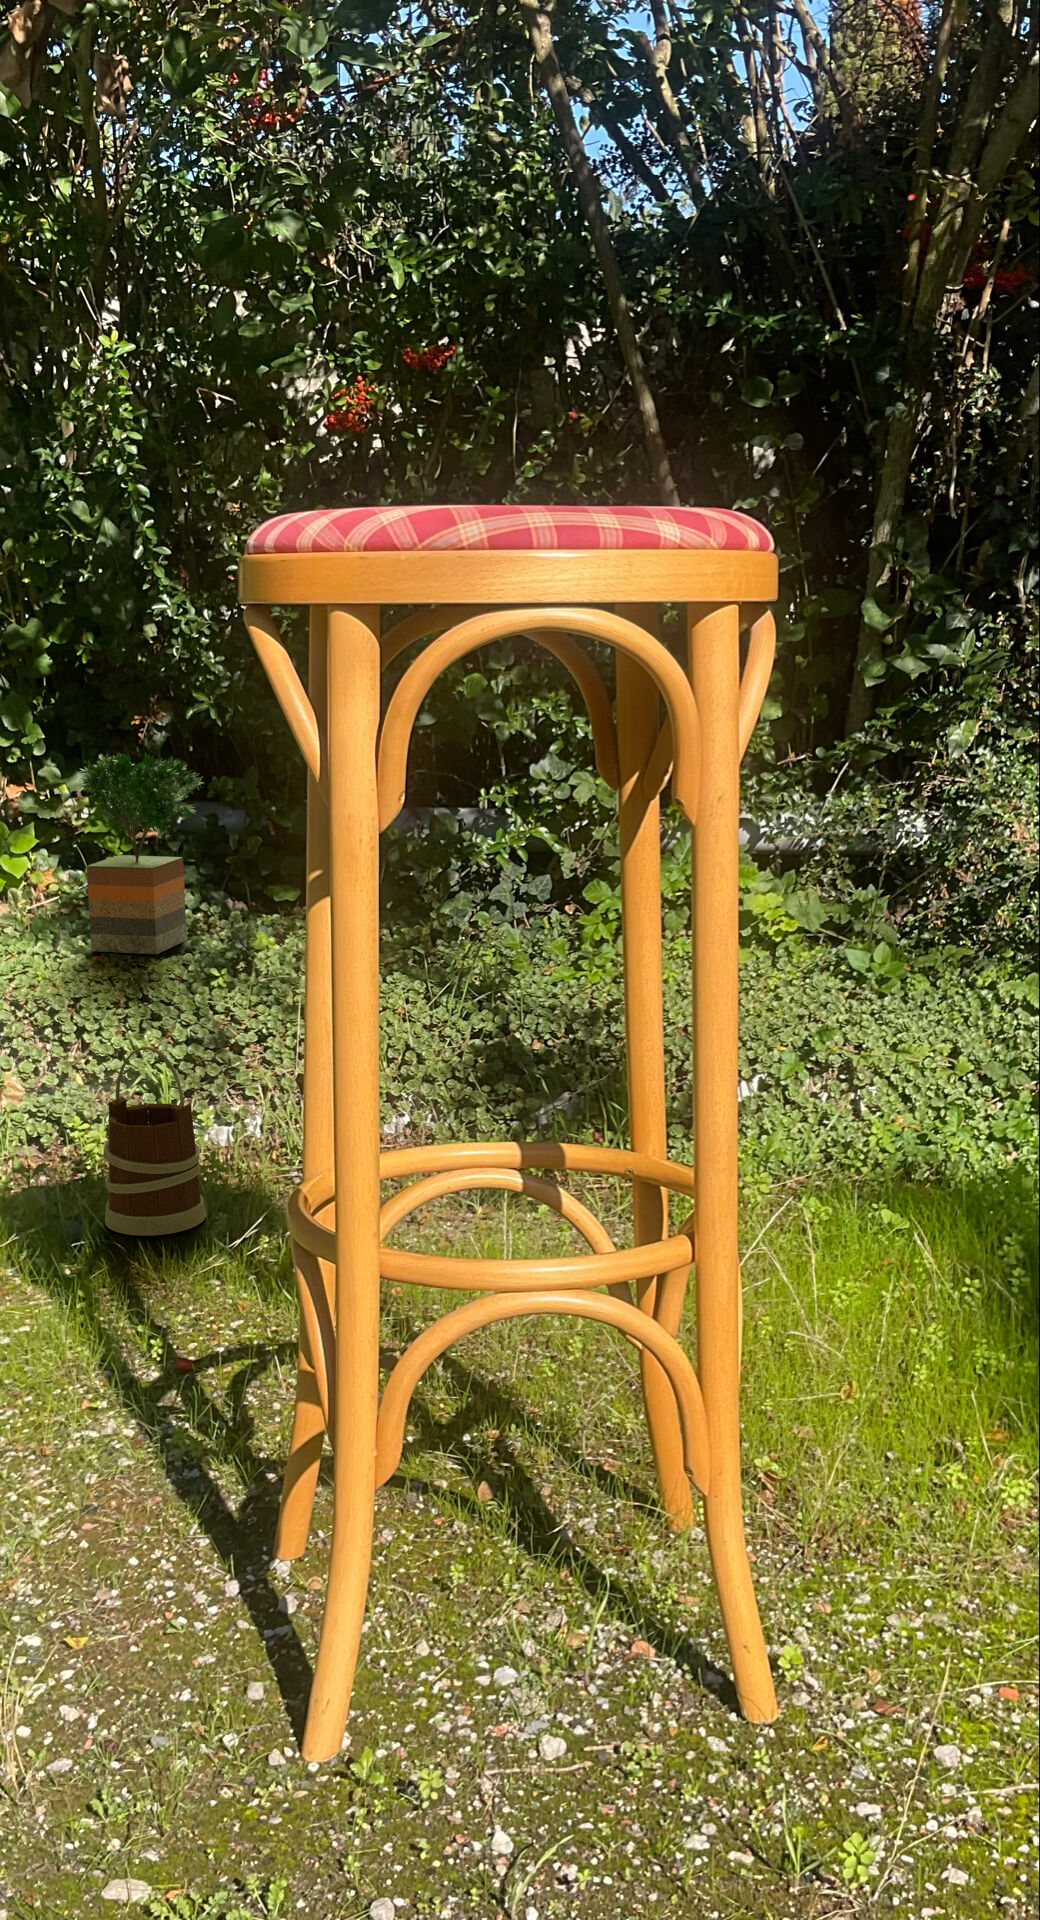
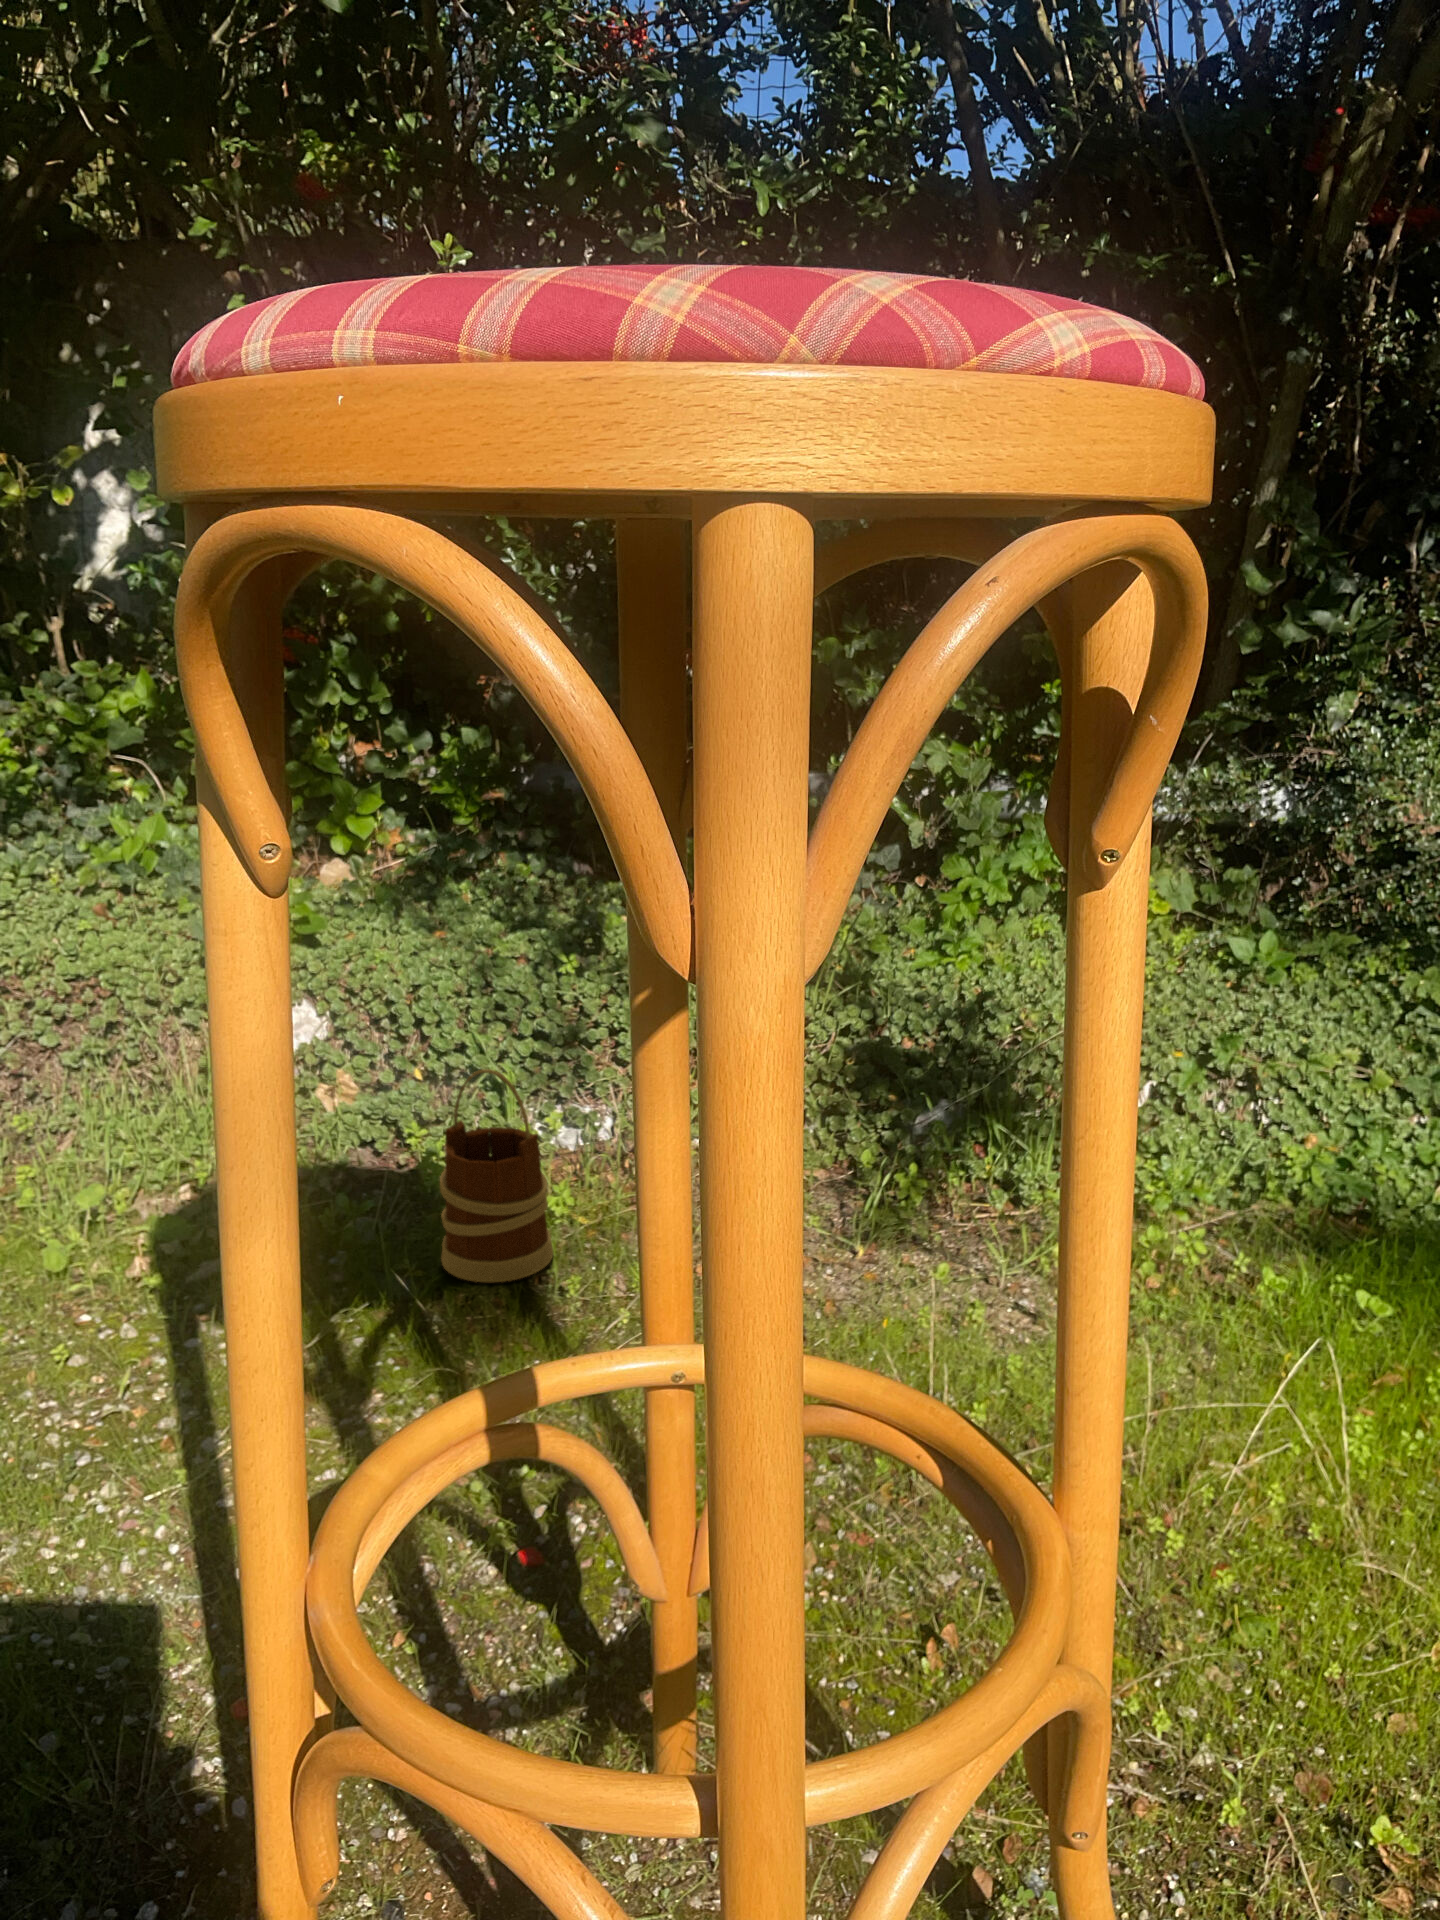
potted tree: present [79,753,203,954] -> none [418,718,552,929]

